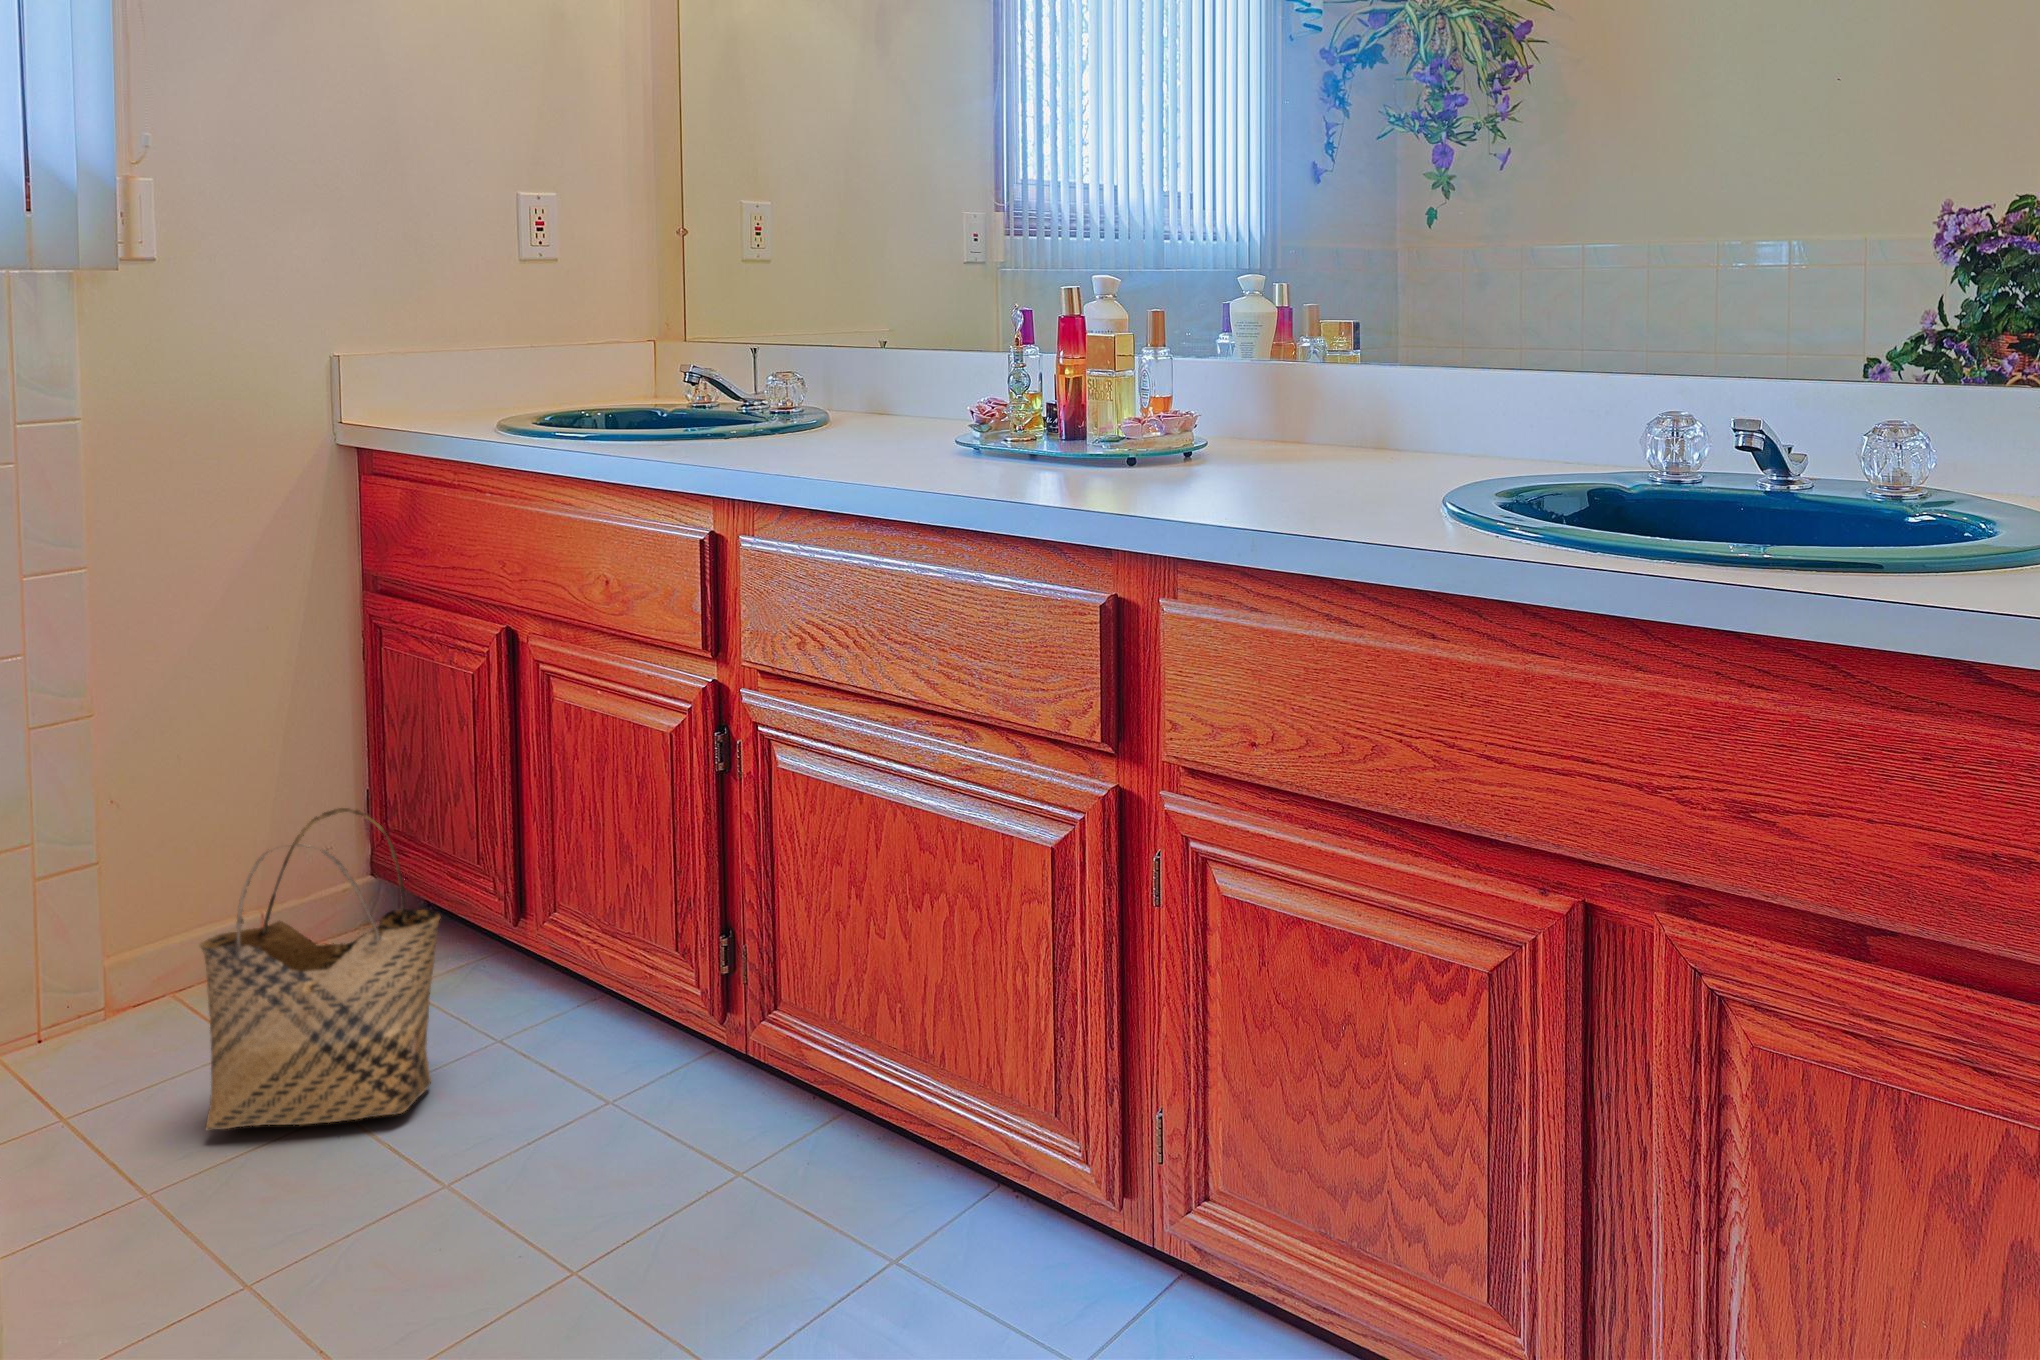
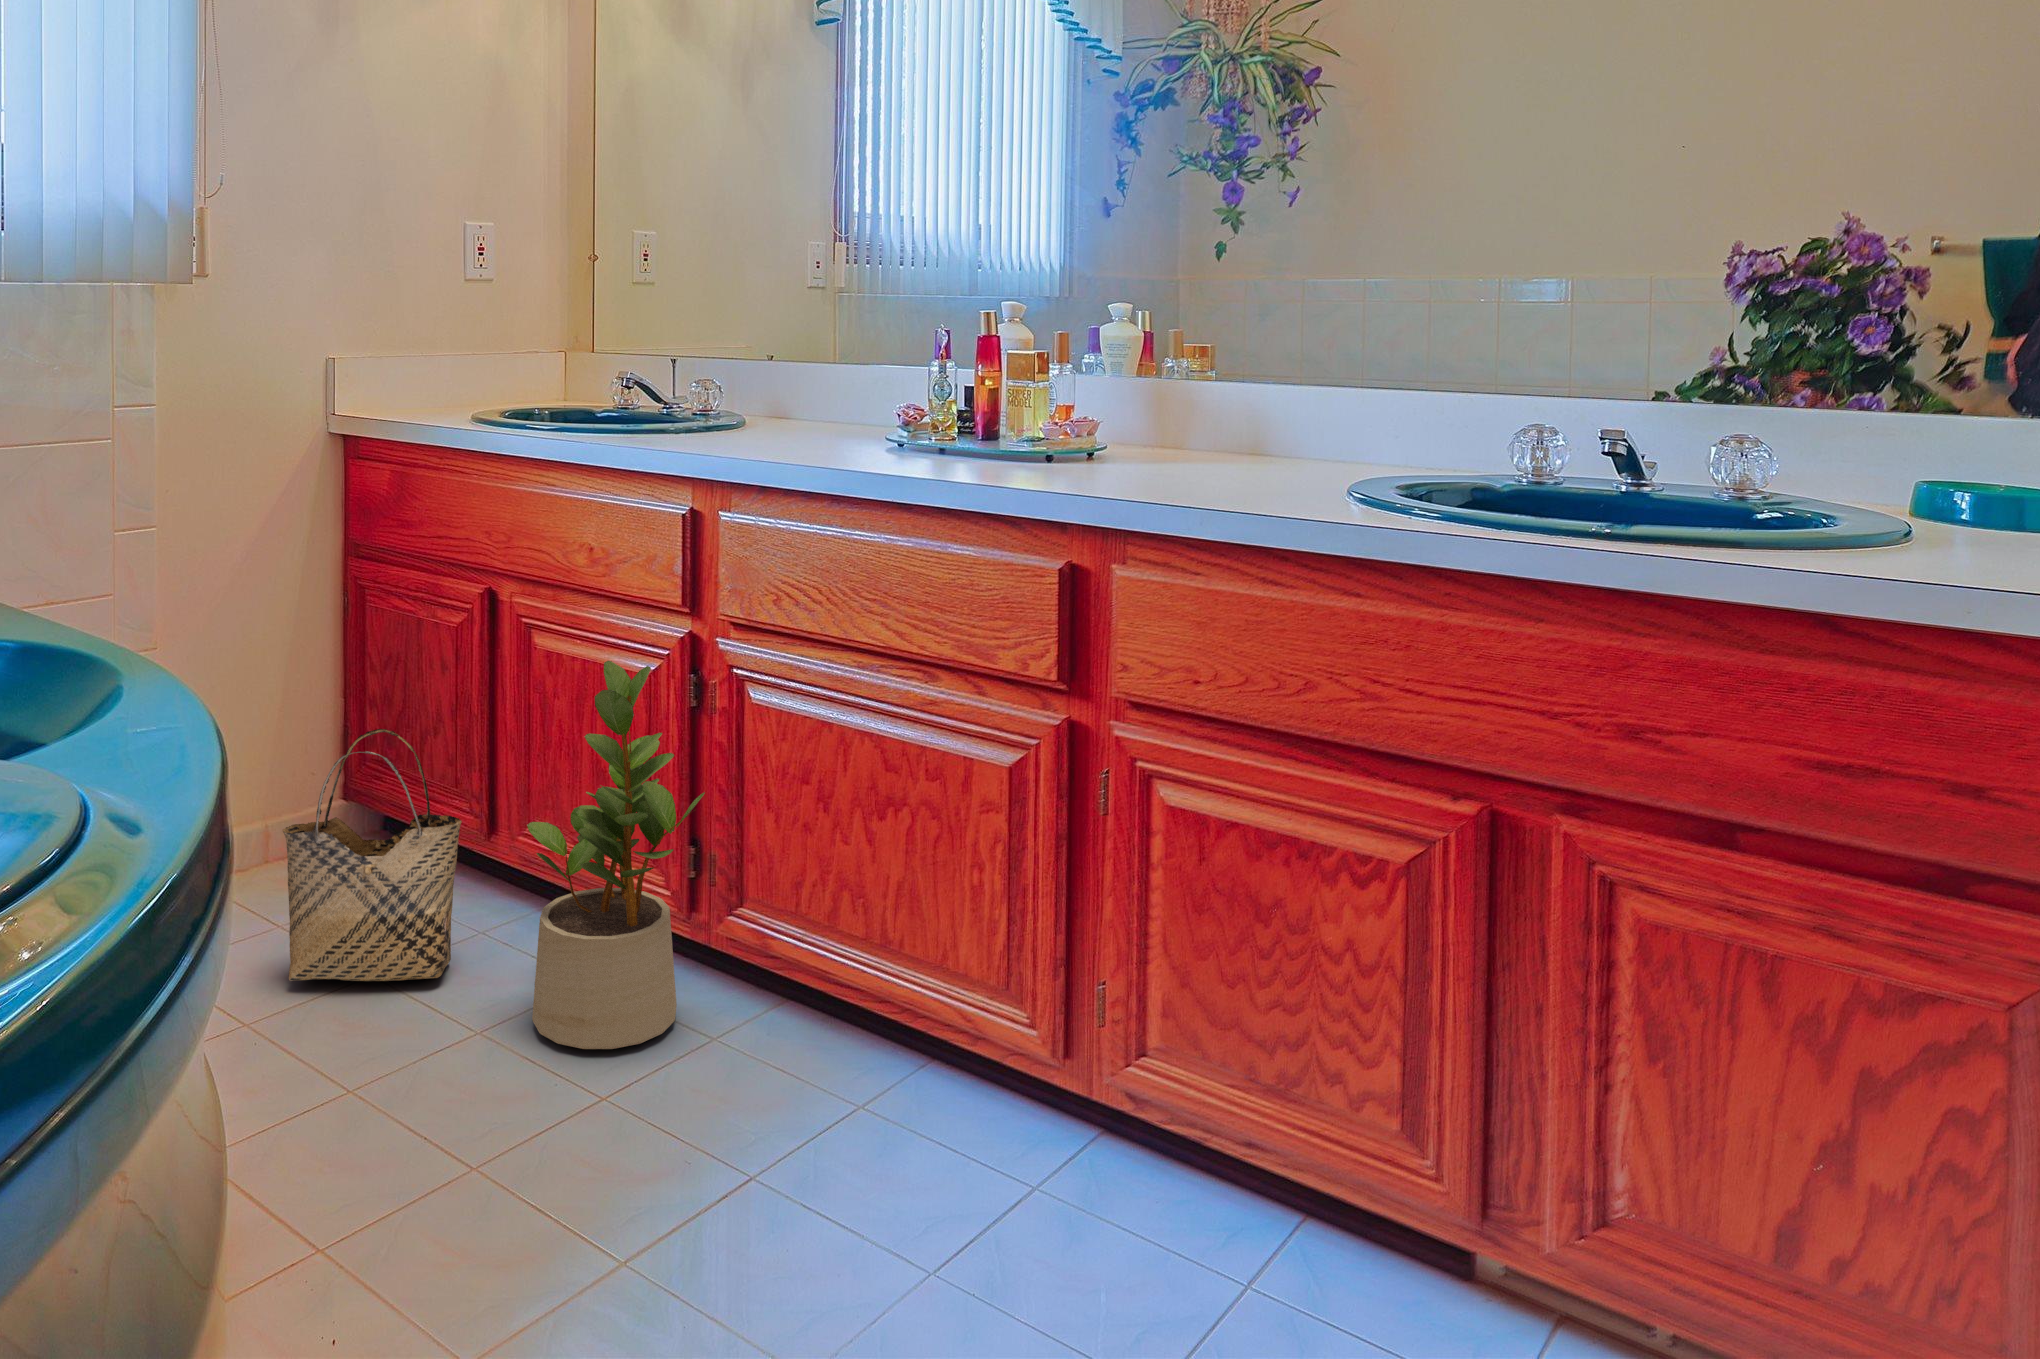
potted plant: none [496,723,714,1207] -> present [527,661,705,1049]

